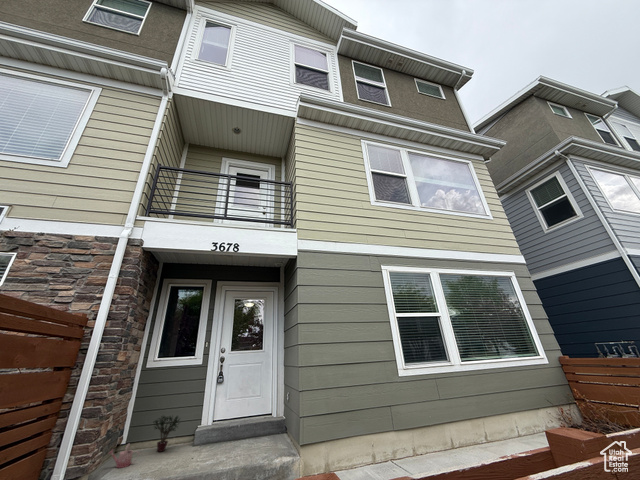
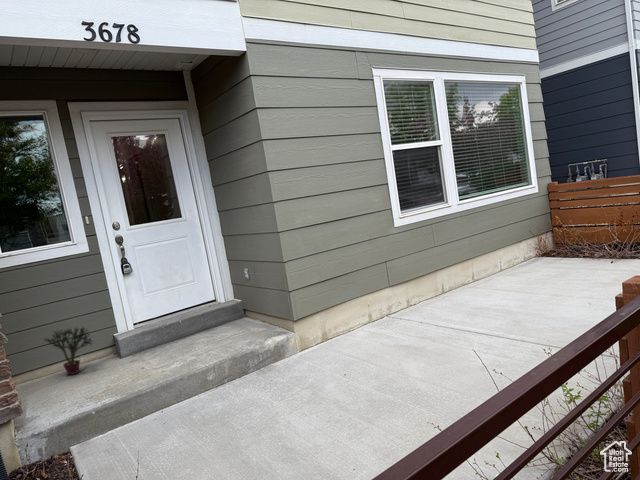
watering can: present [109,444,133,468] -> none [7,371,58,402]

